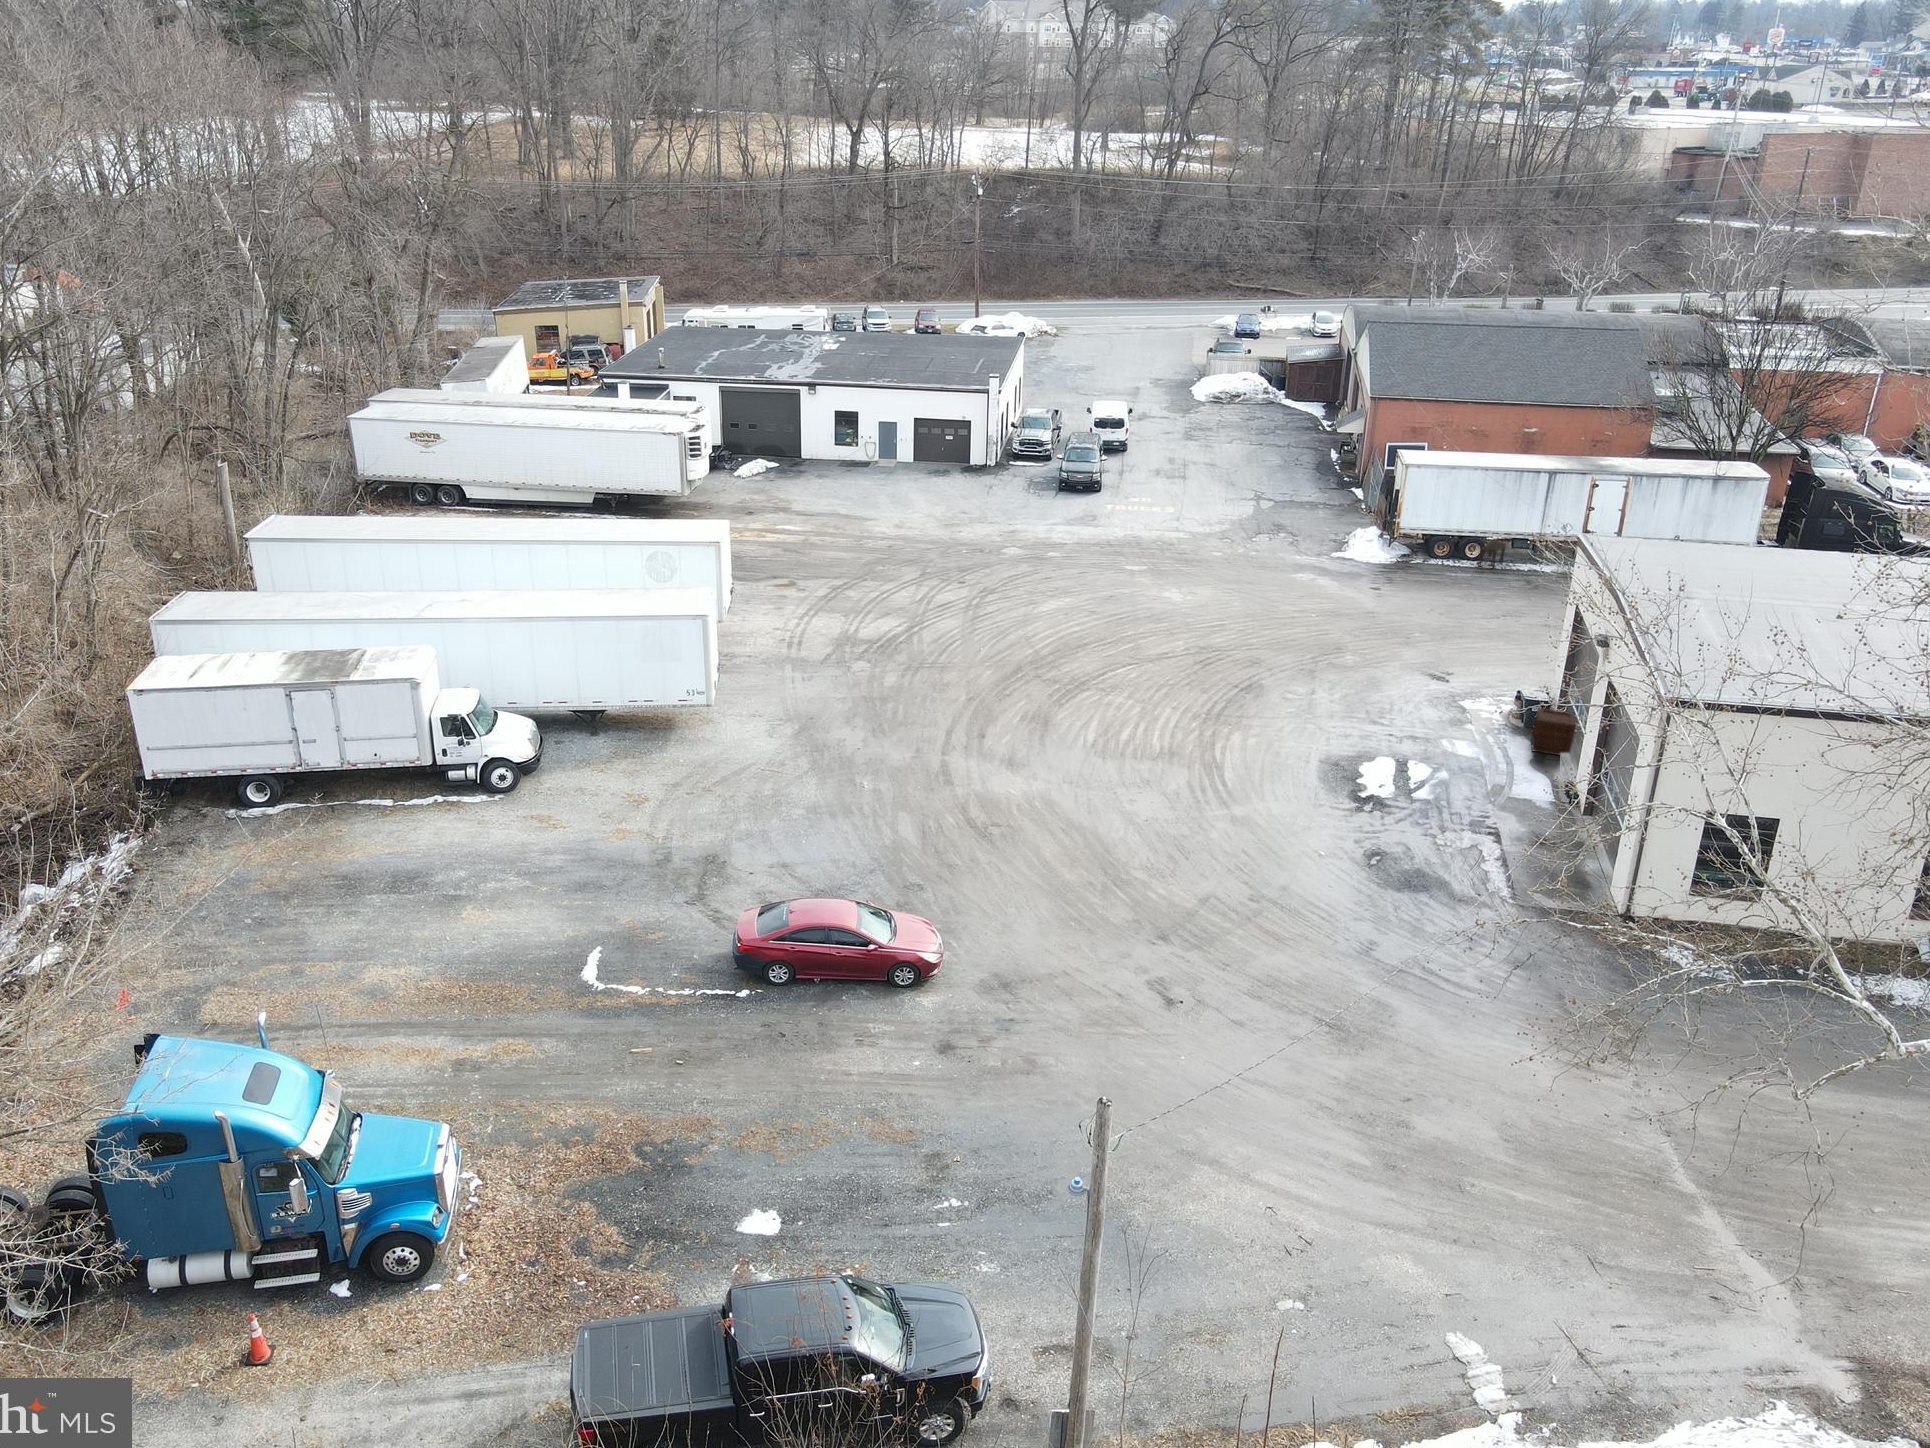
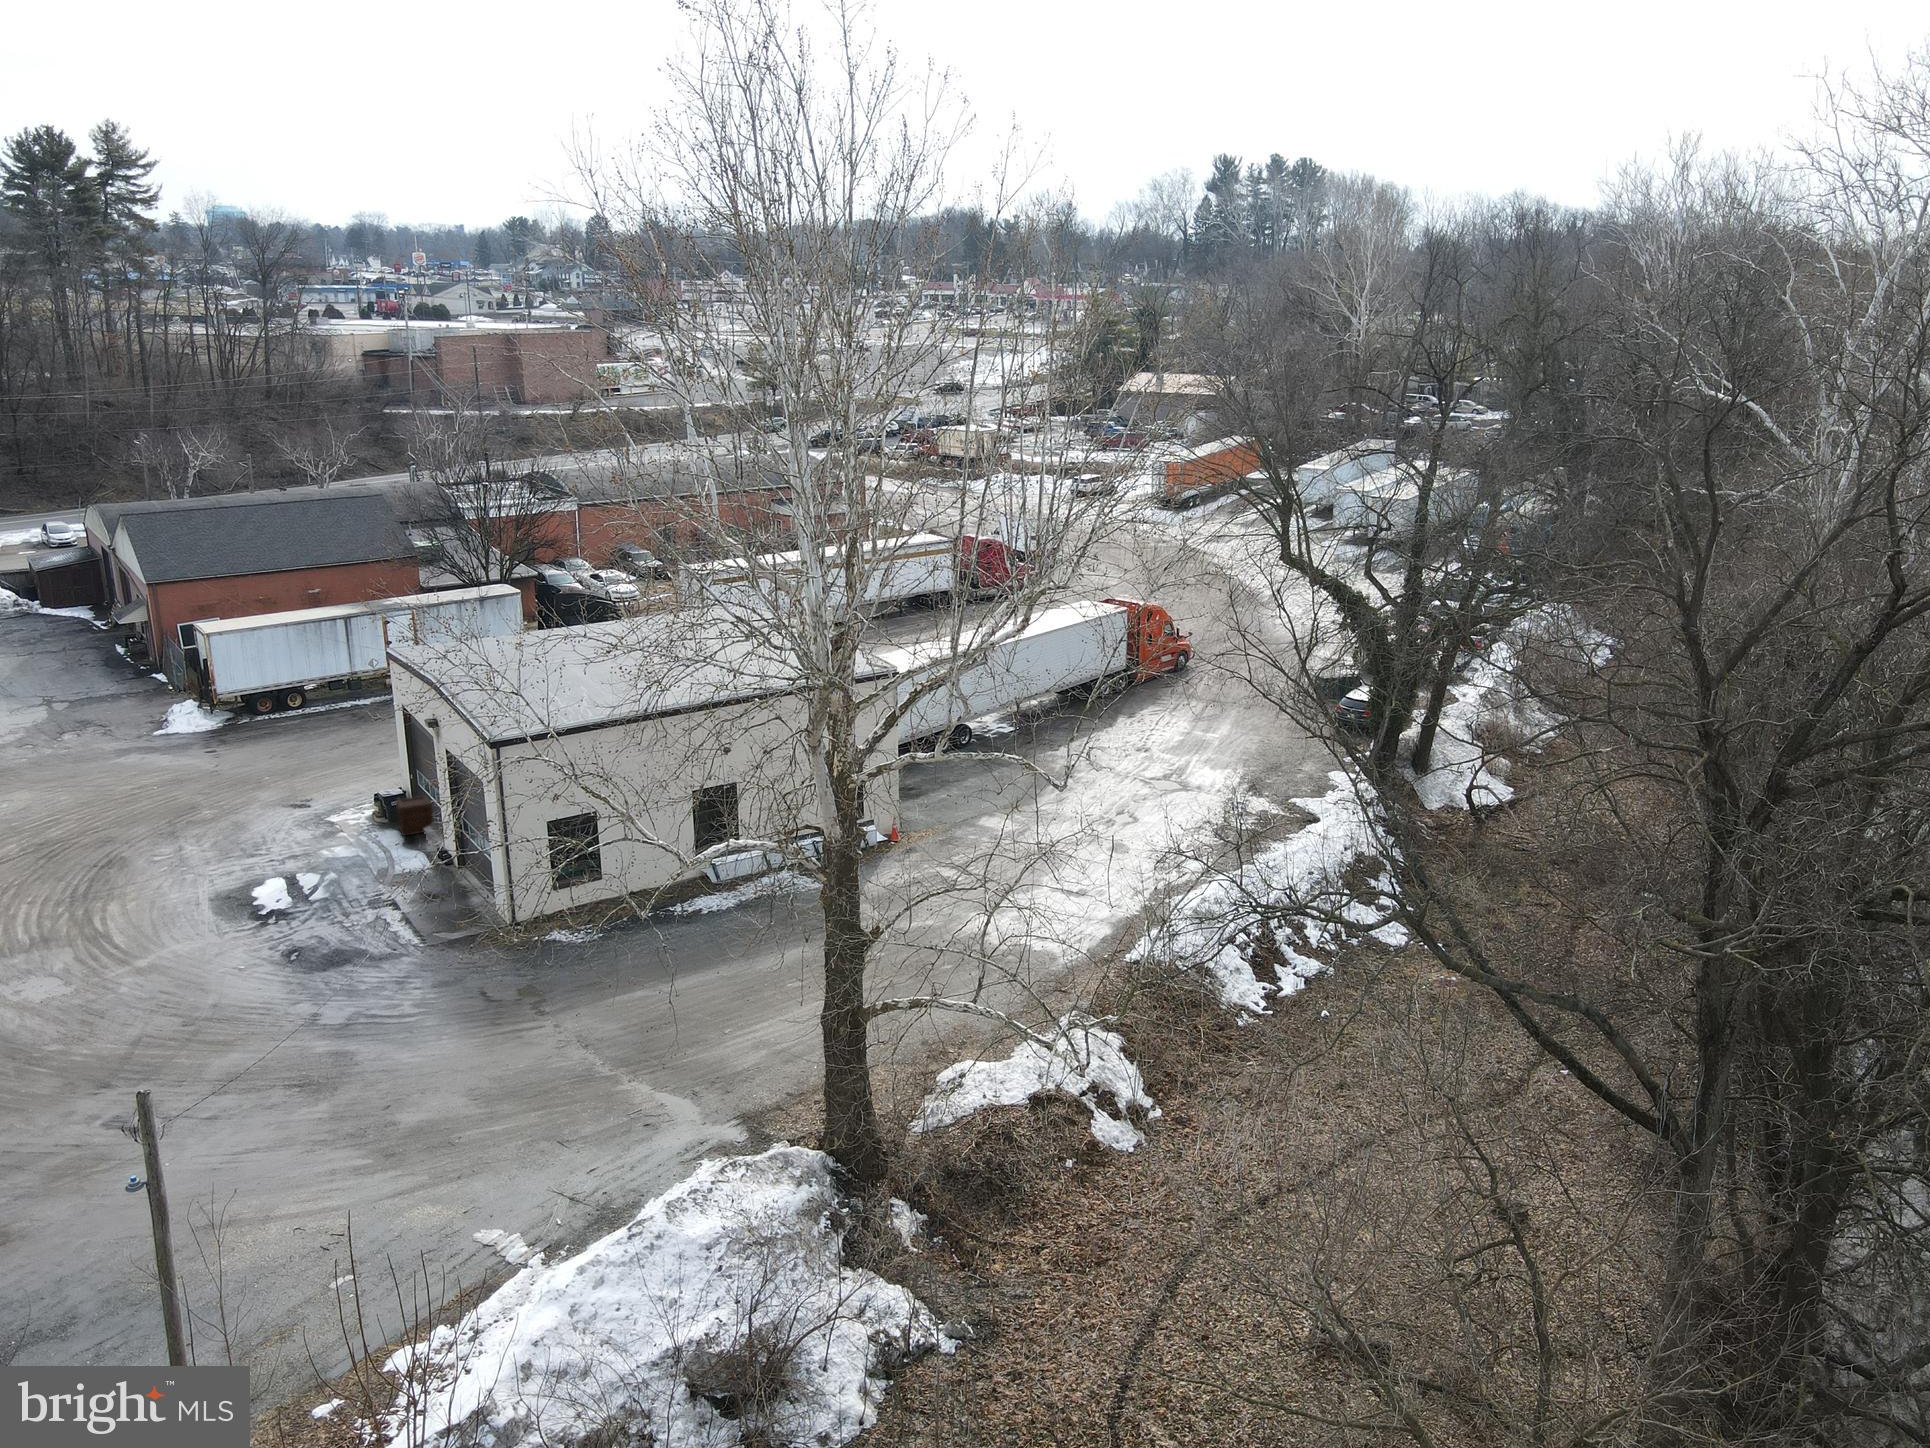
bench: present [1478,541,1507,569] -> none [302,687,326,712]

